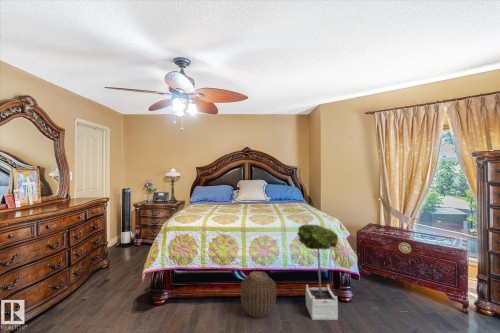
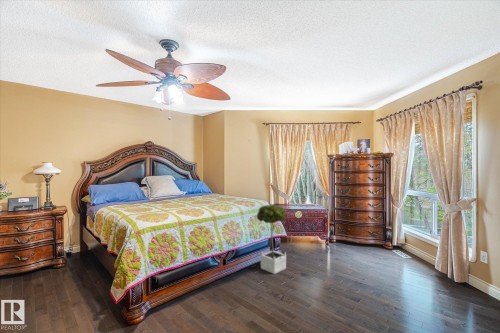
woven basket: present [240,271,276,318] -> none [223,250,253,289]

